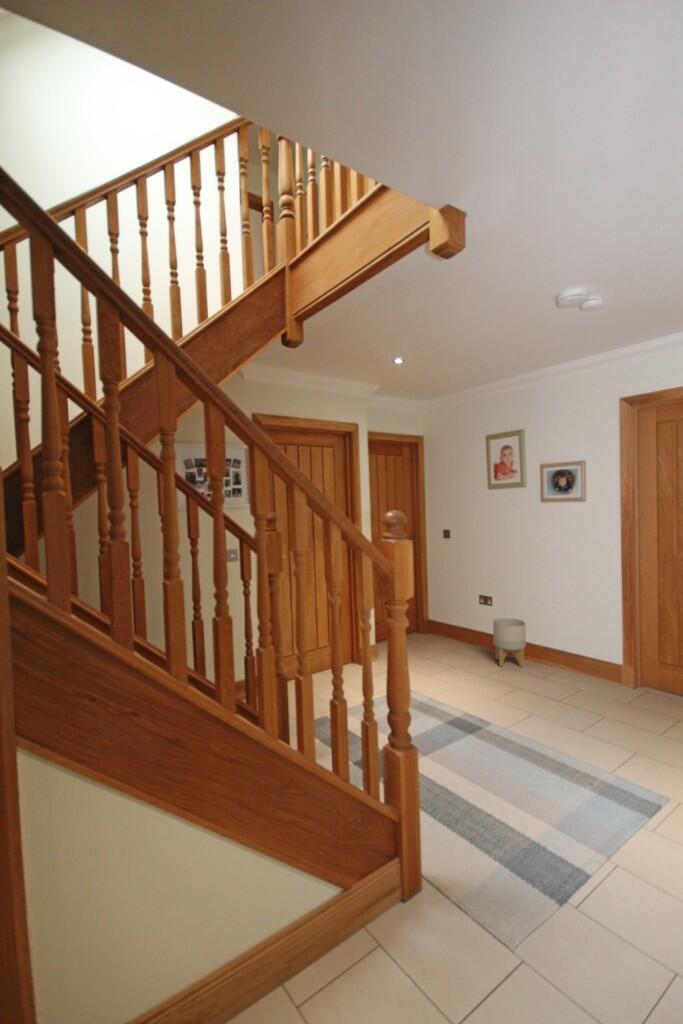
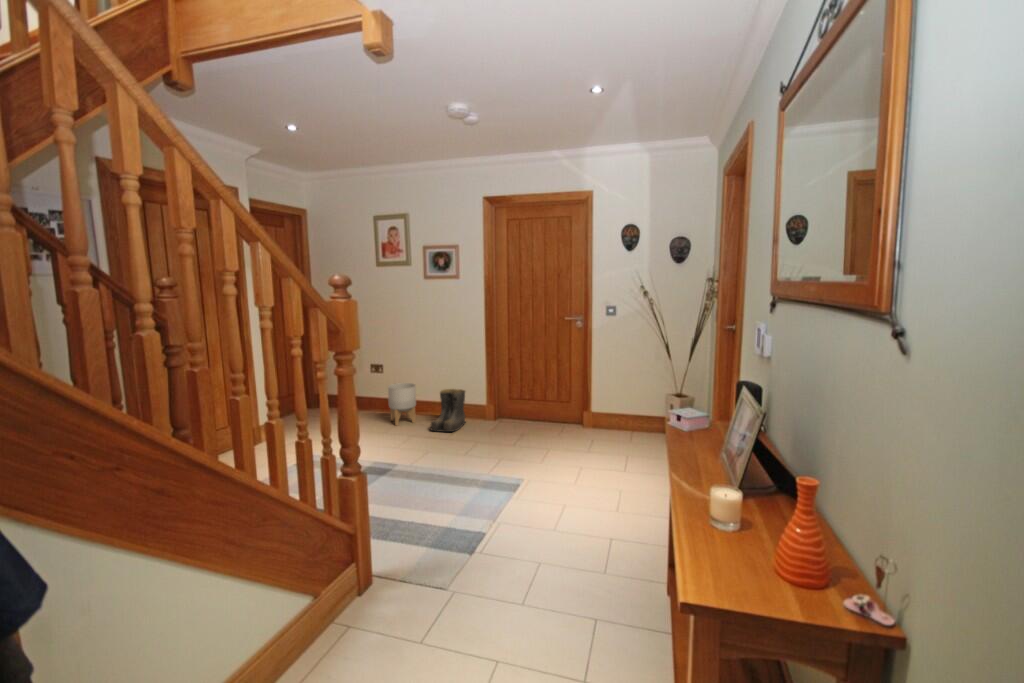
boots: none [538,635,591,691] -> present [431,389,466,432]

